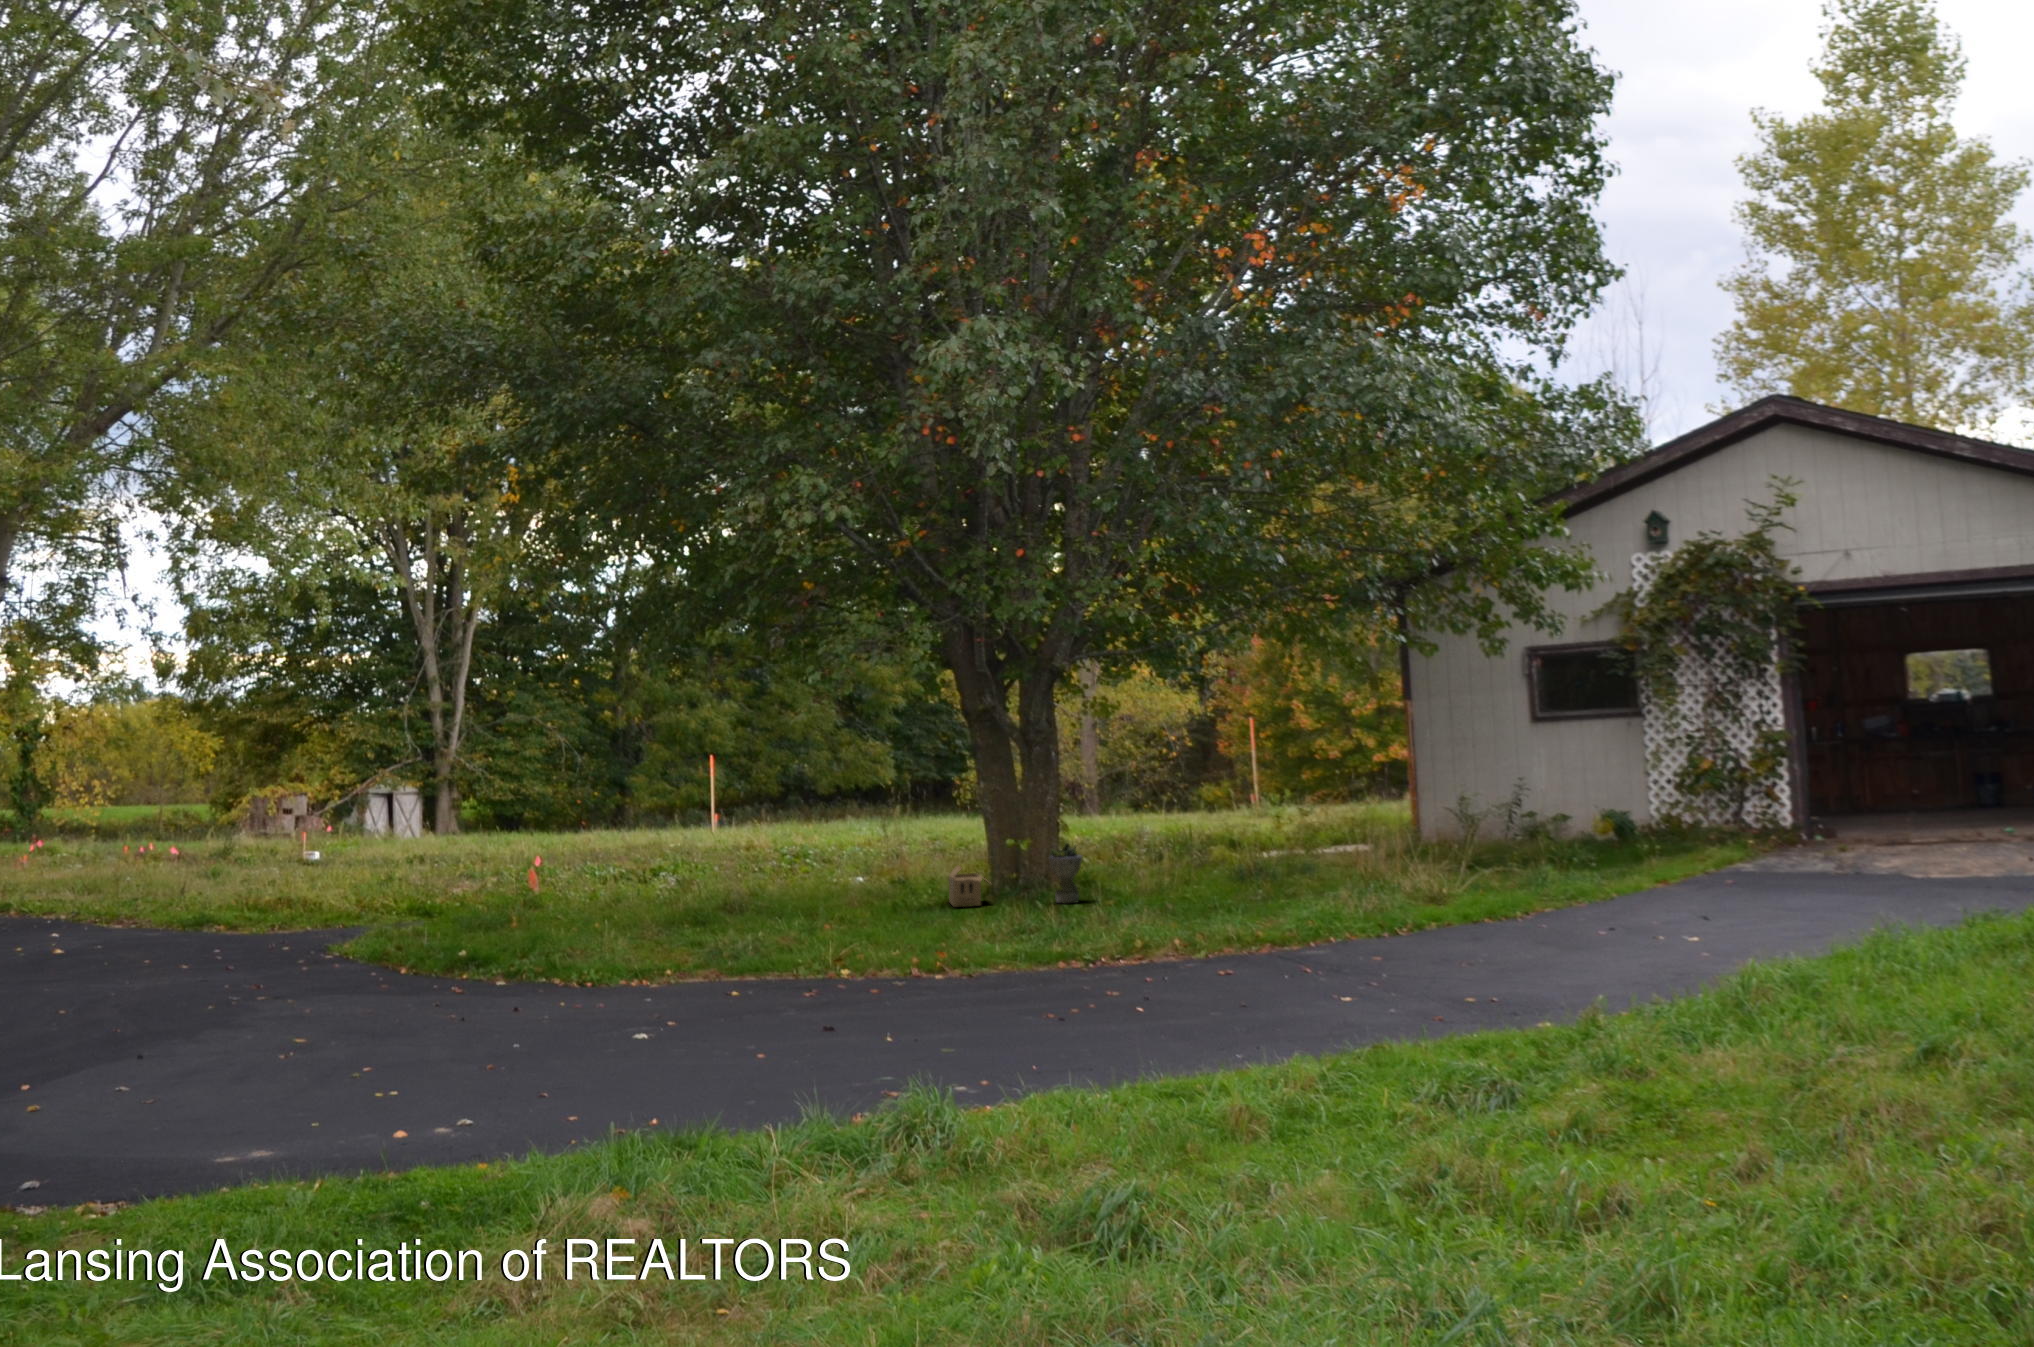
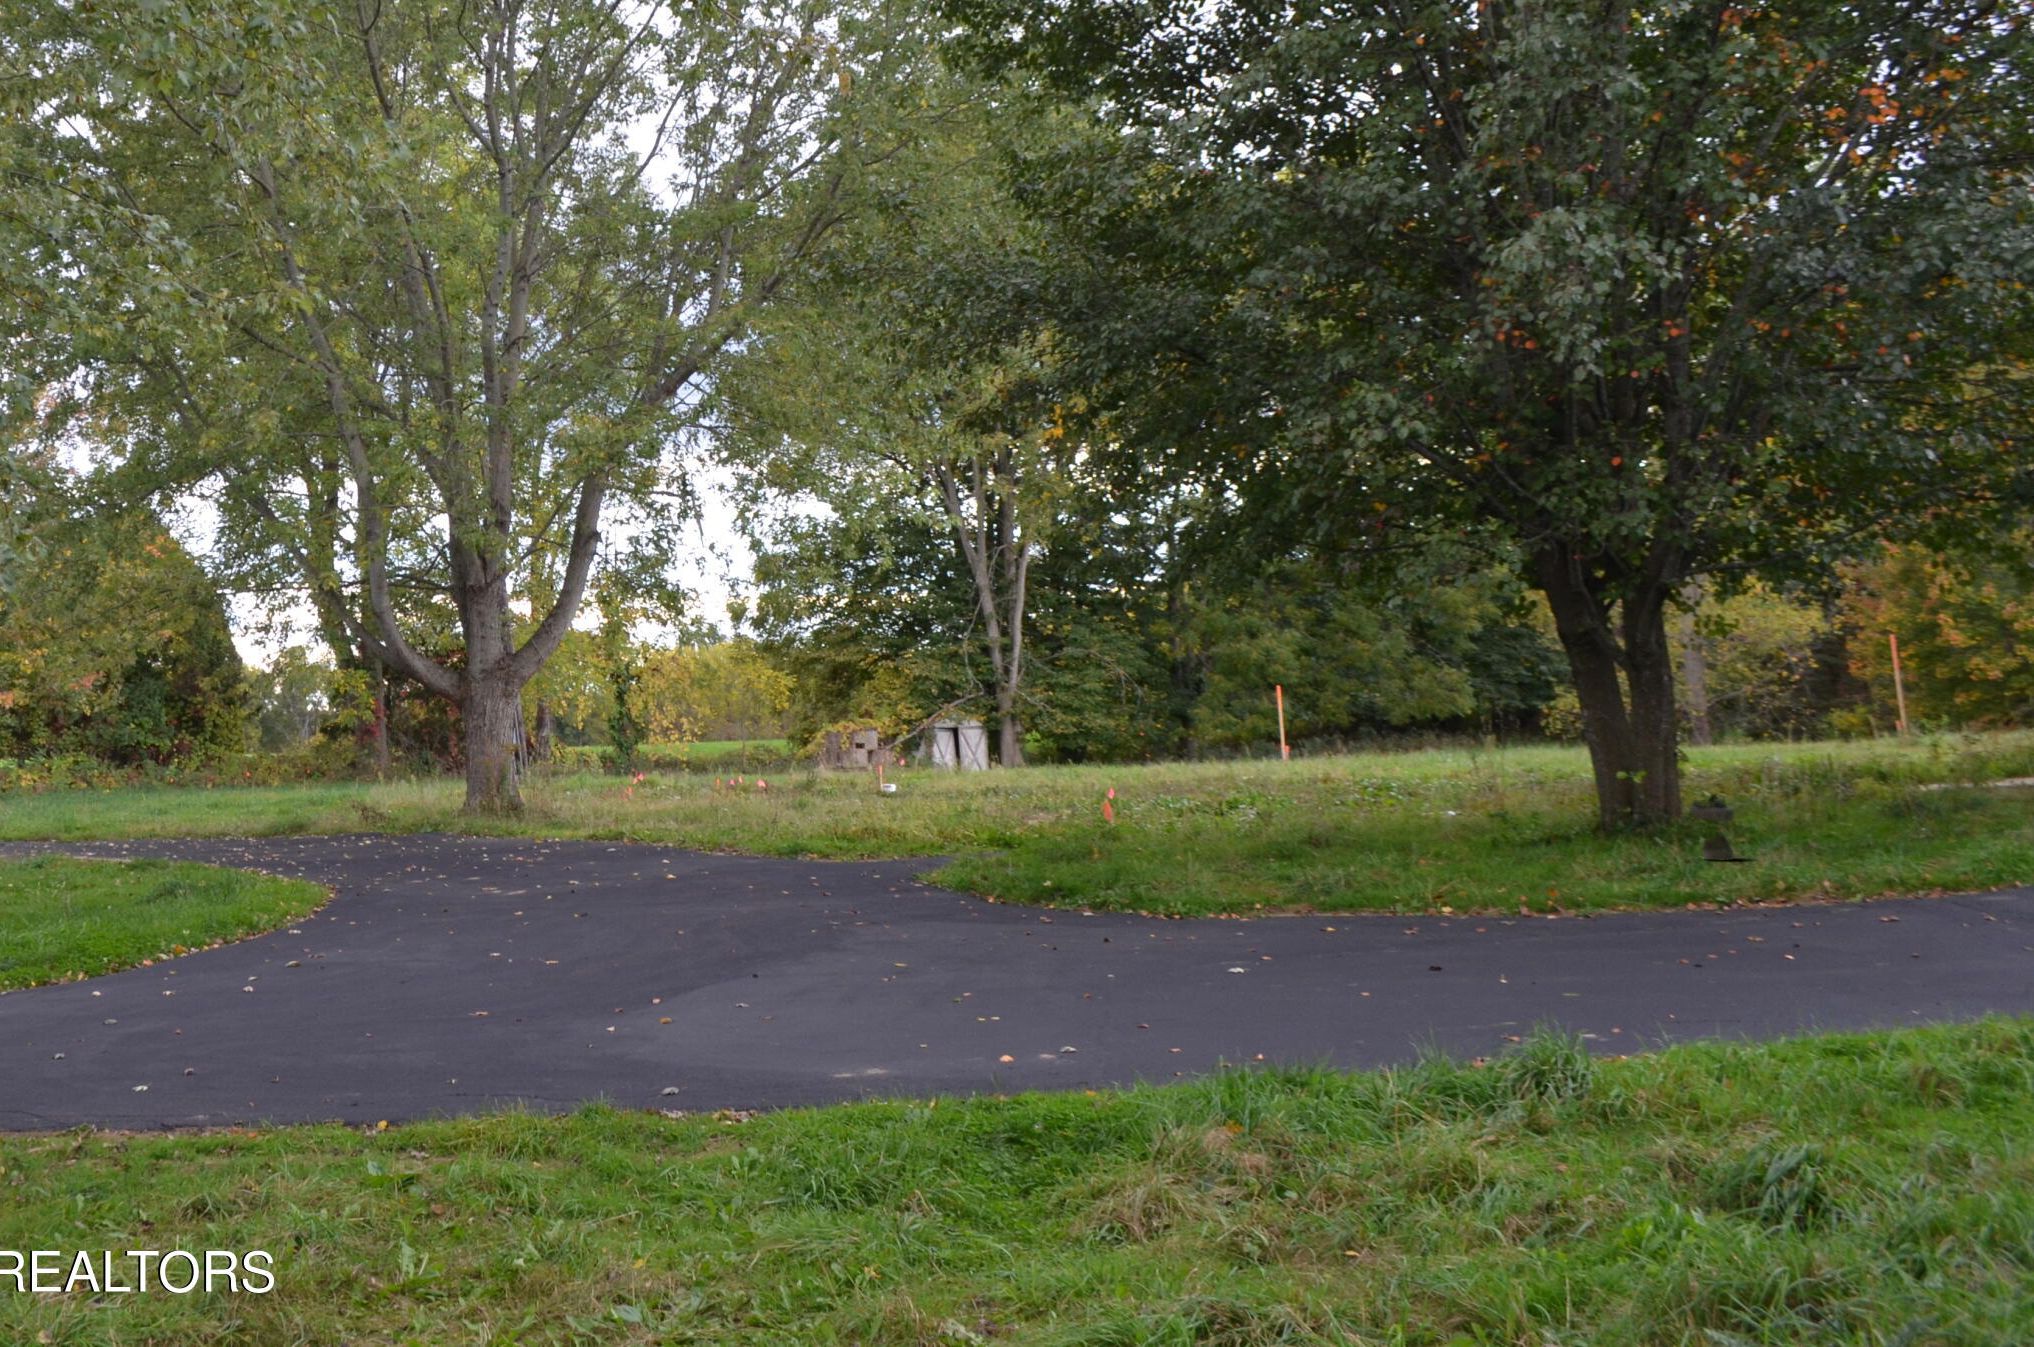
cardboard box: present [949,866,982,907] -> none [1569,813,1622,858]

